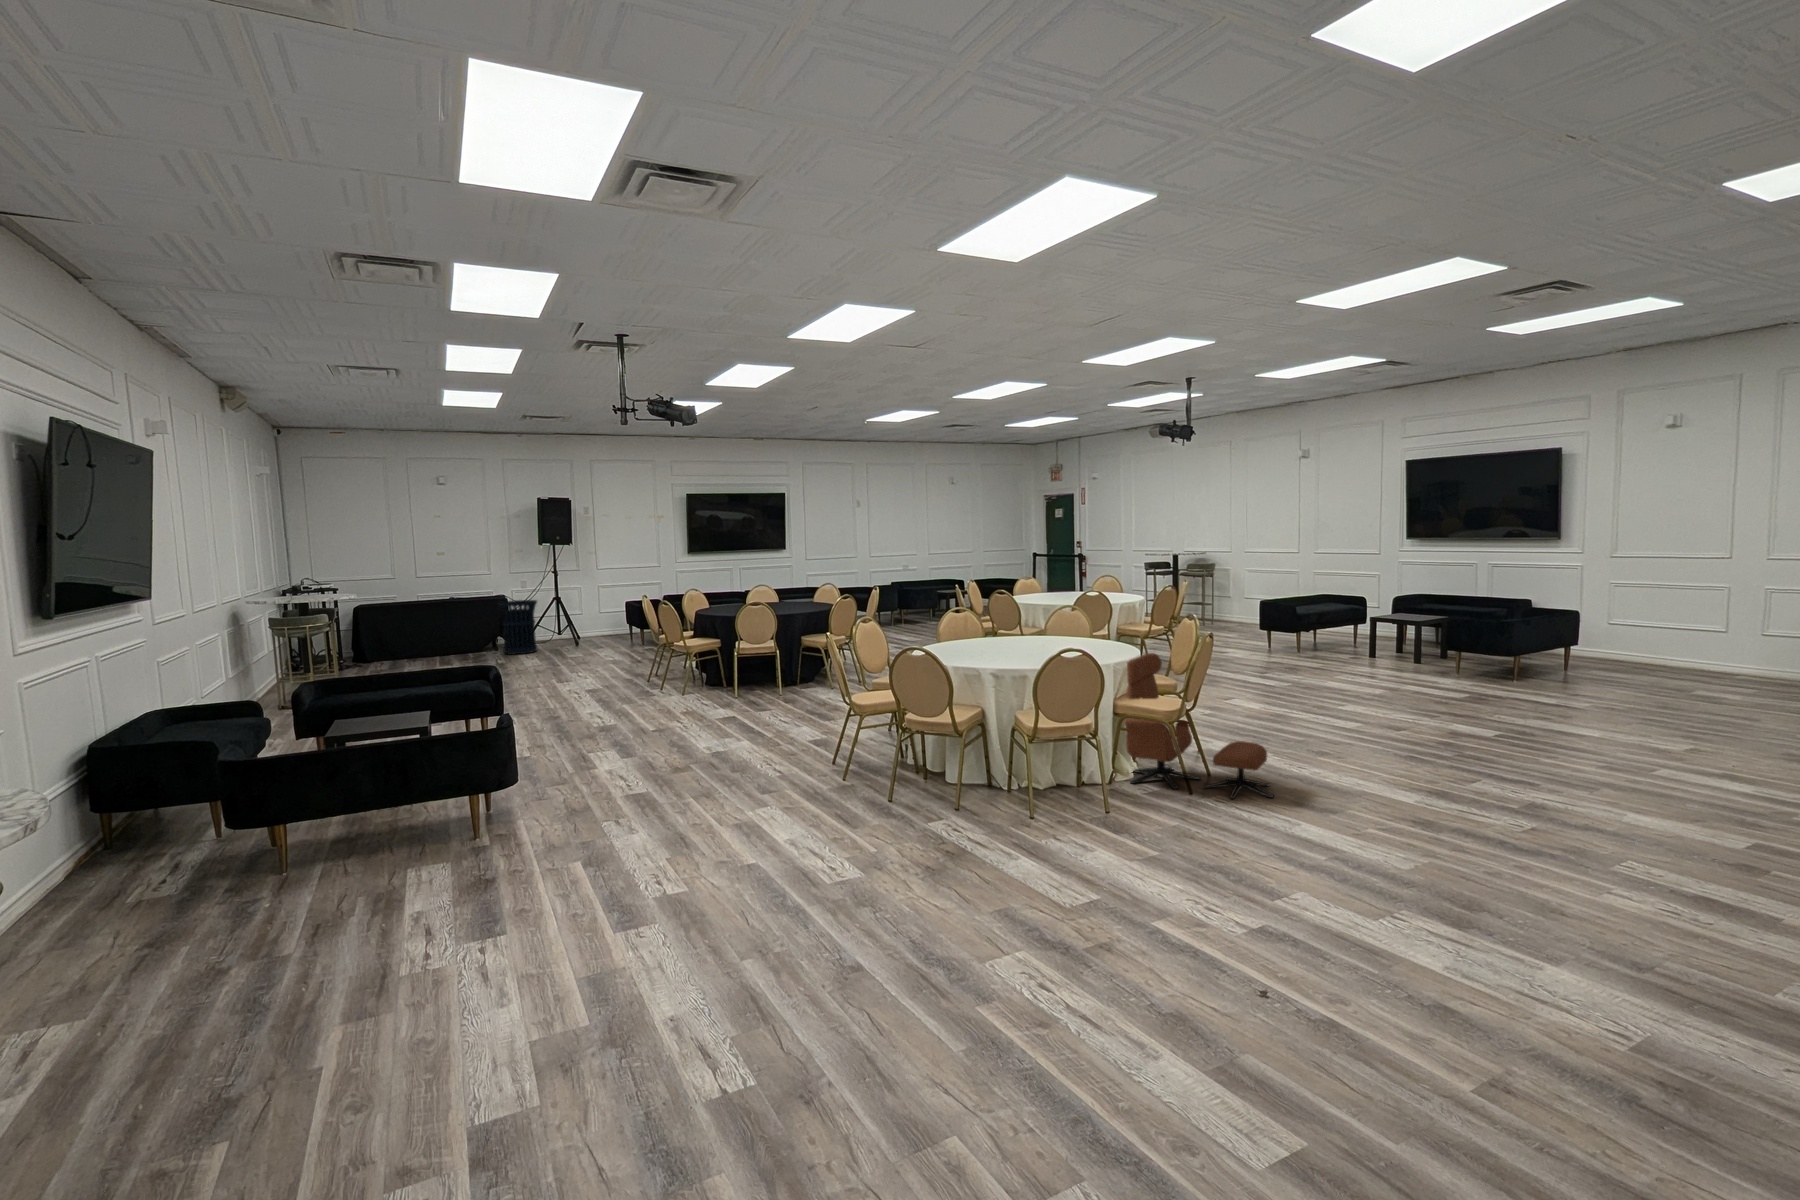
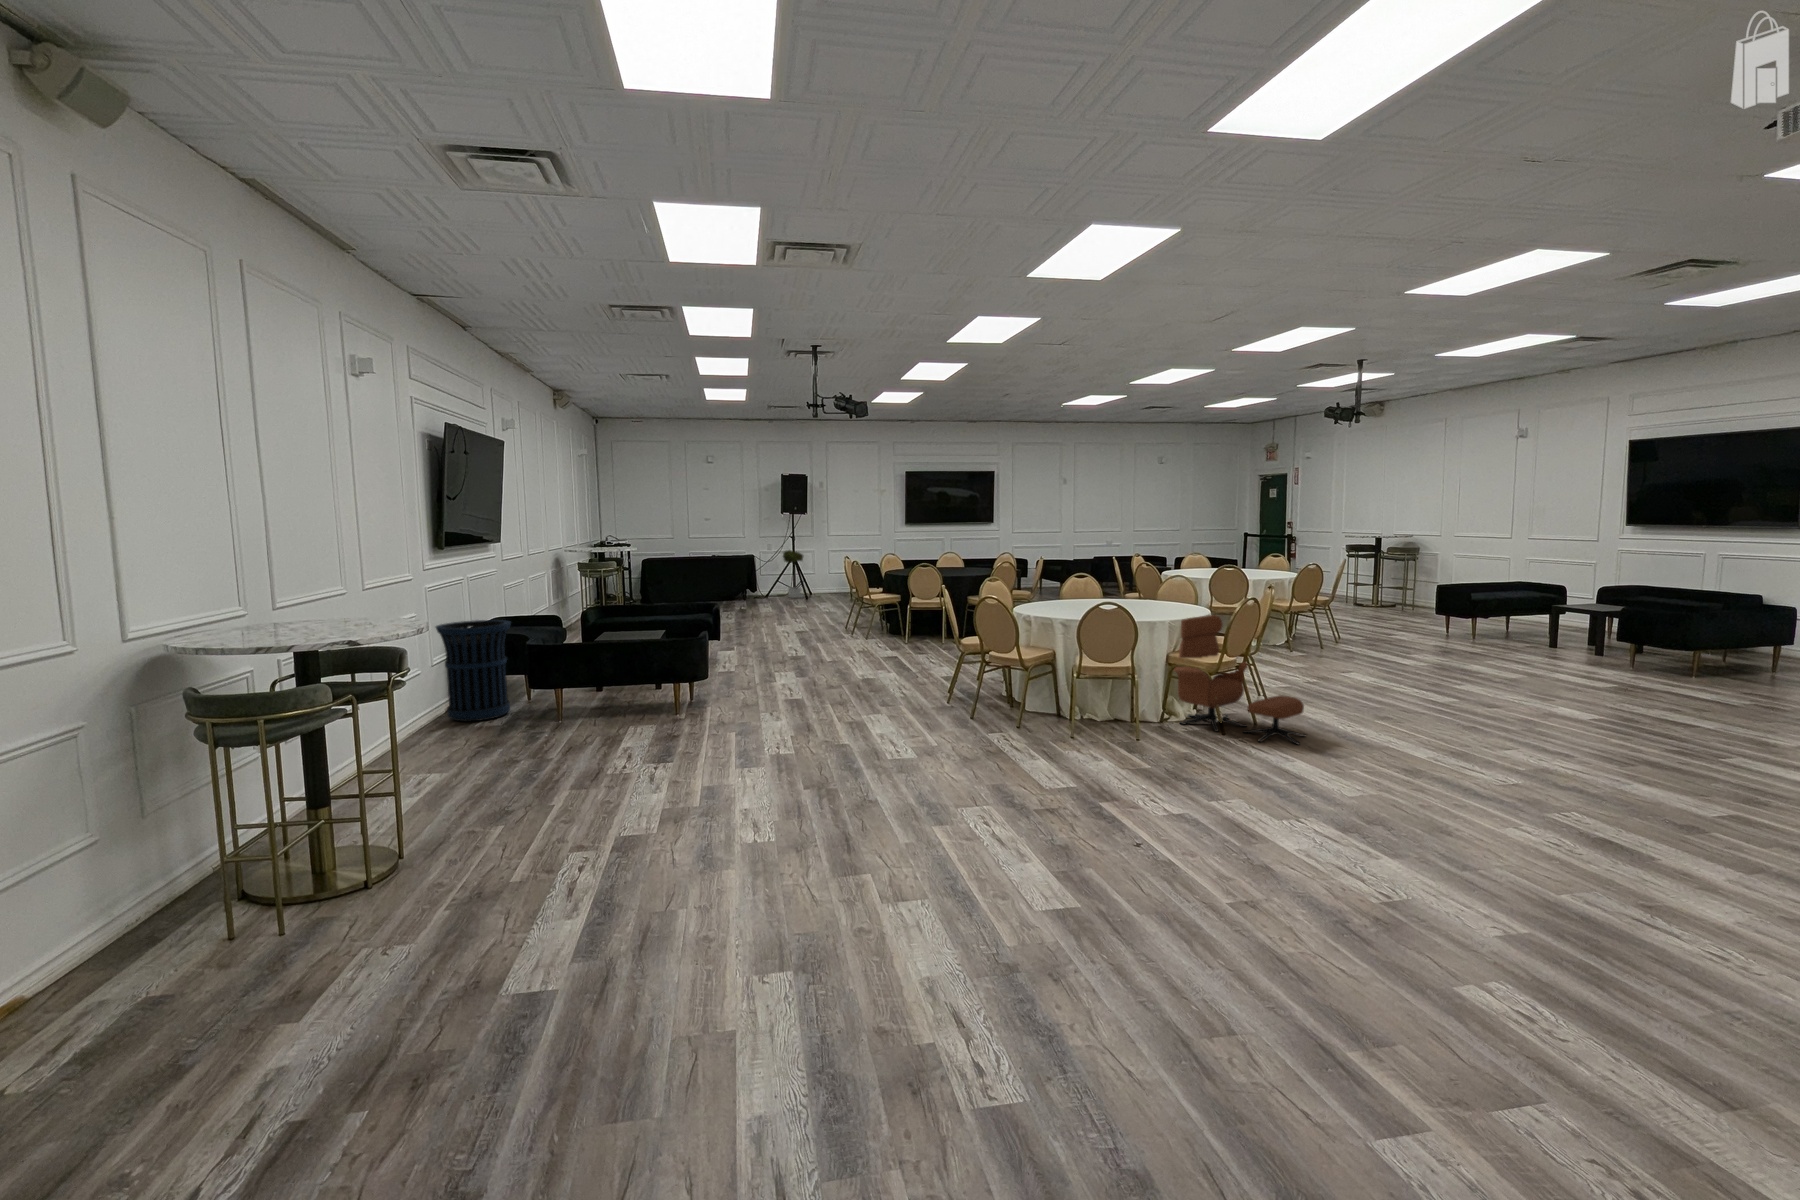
potted tree: none [544,587,574,646] -> present [783,550,804,598]
trash can: present [499,600,537,654] -> present [436,620,511,721]

